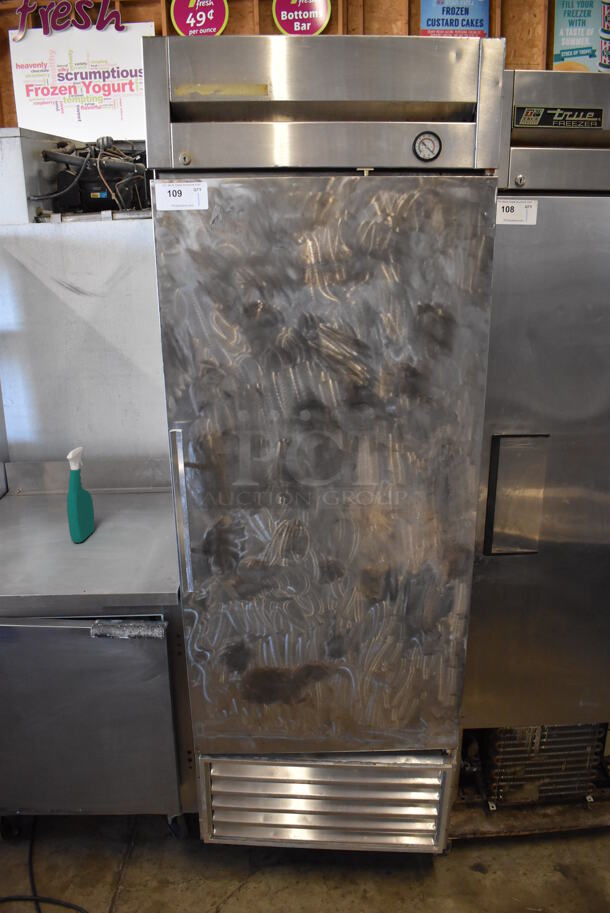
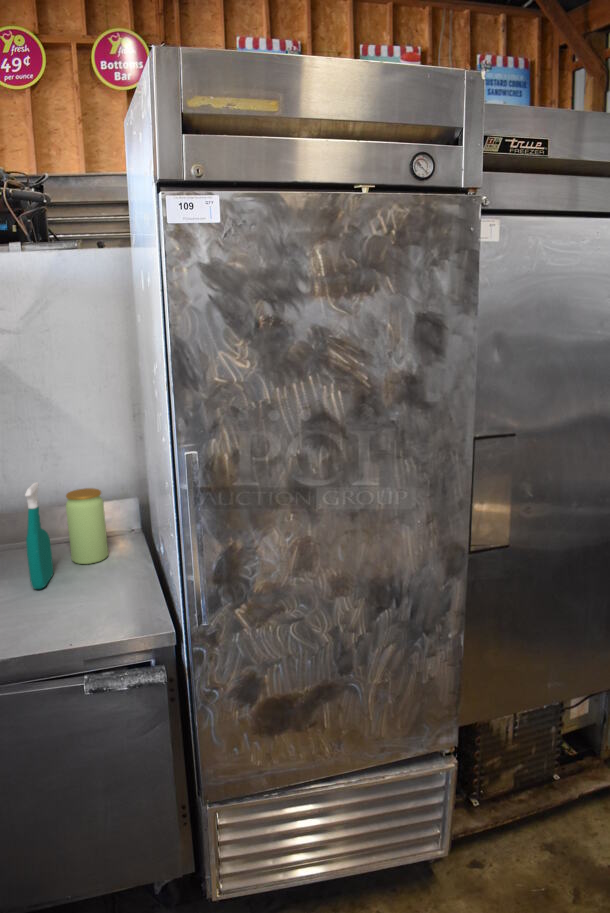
jar: none [110,455,148,524] -> present [66,488,108,564]

